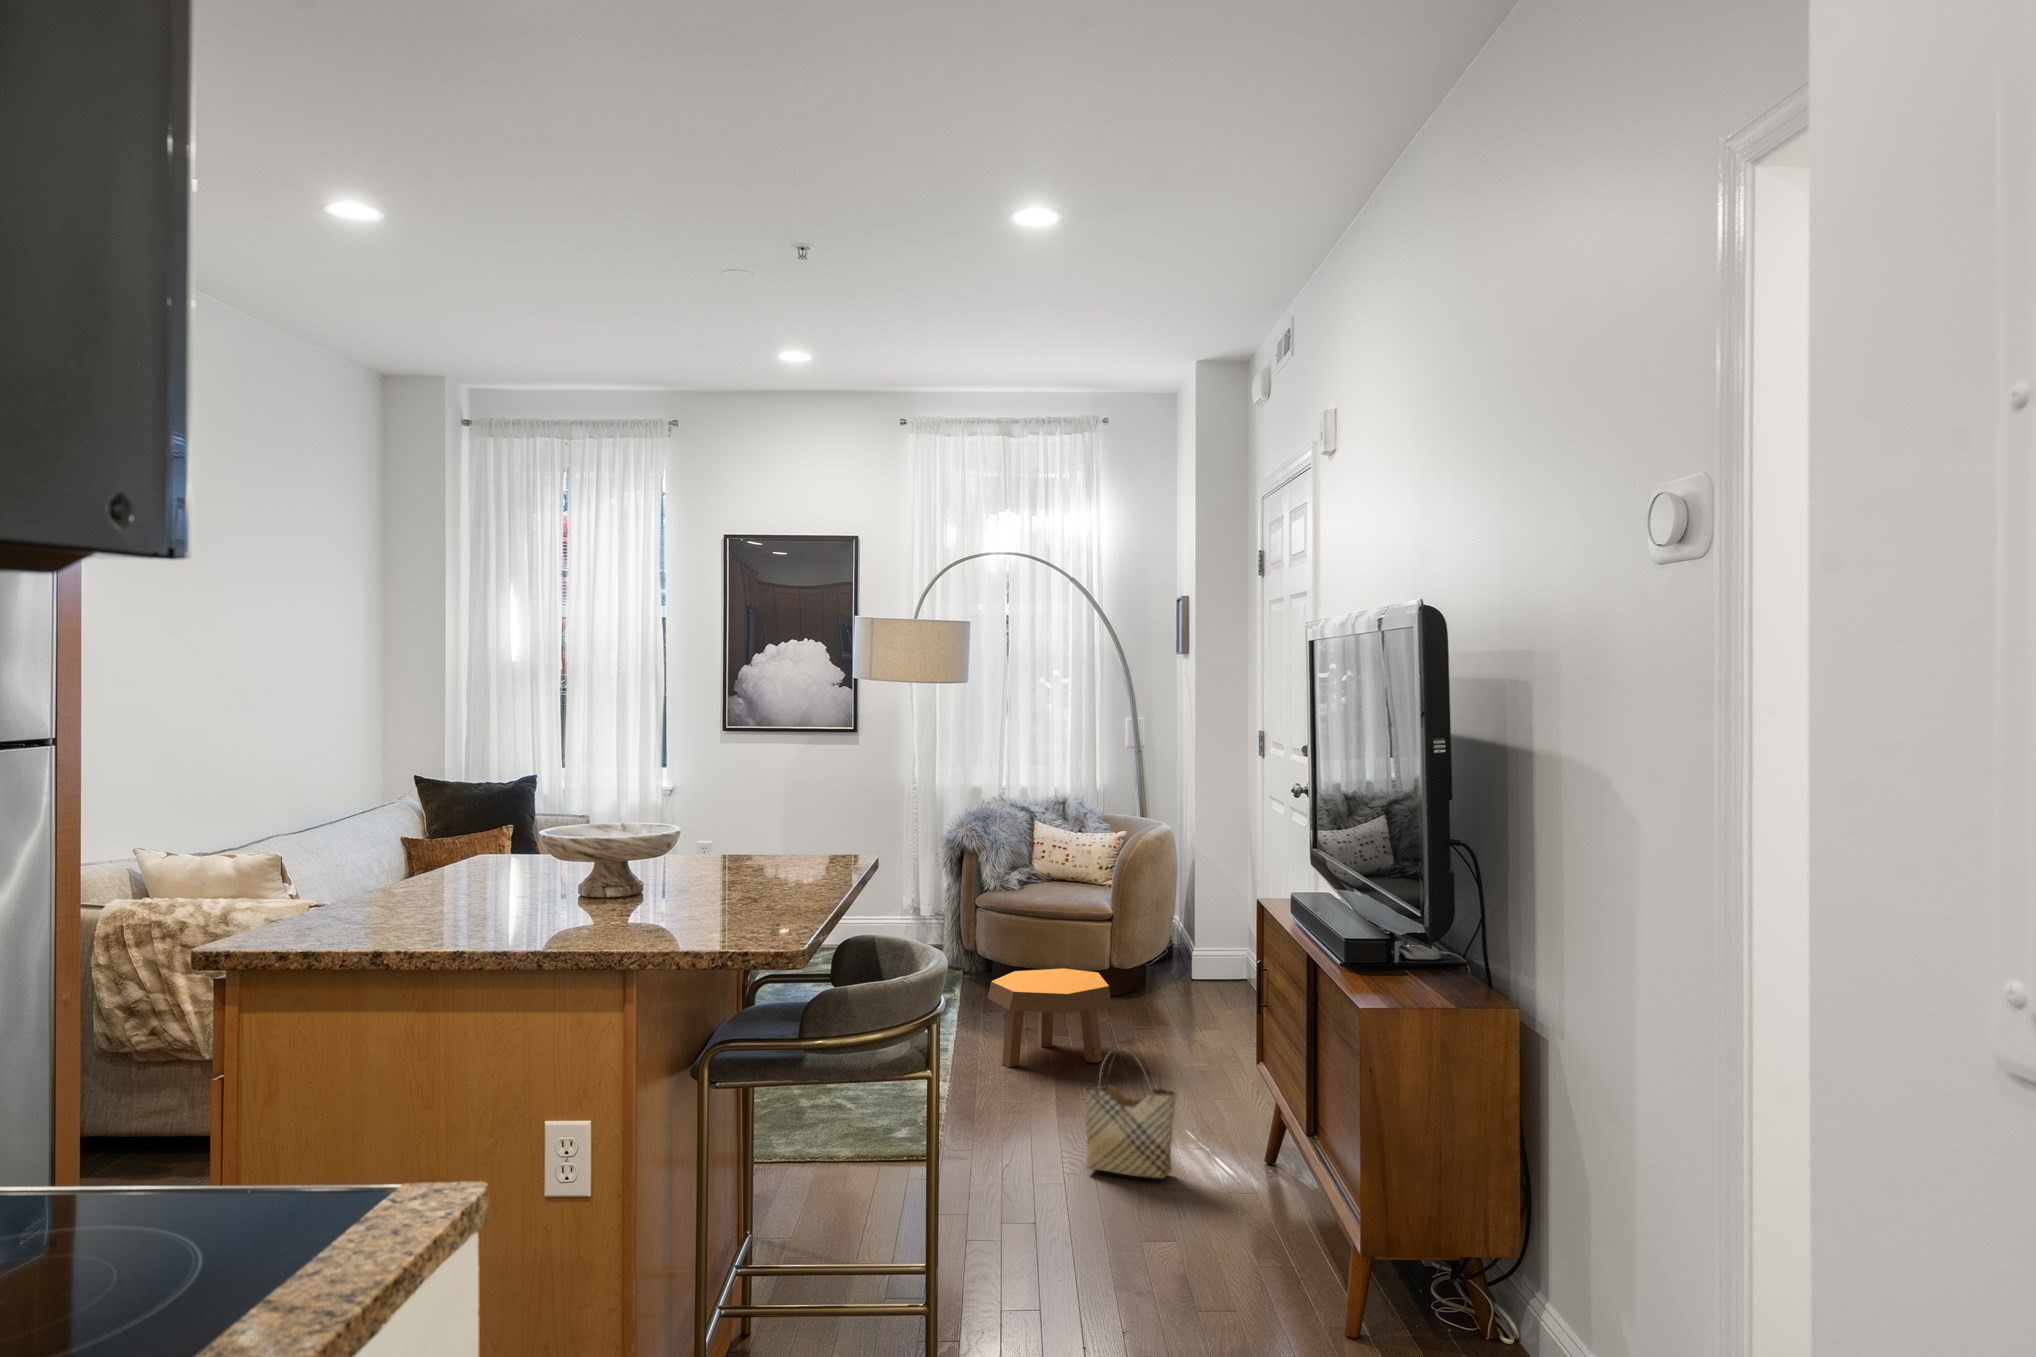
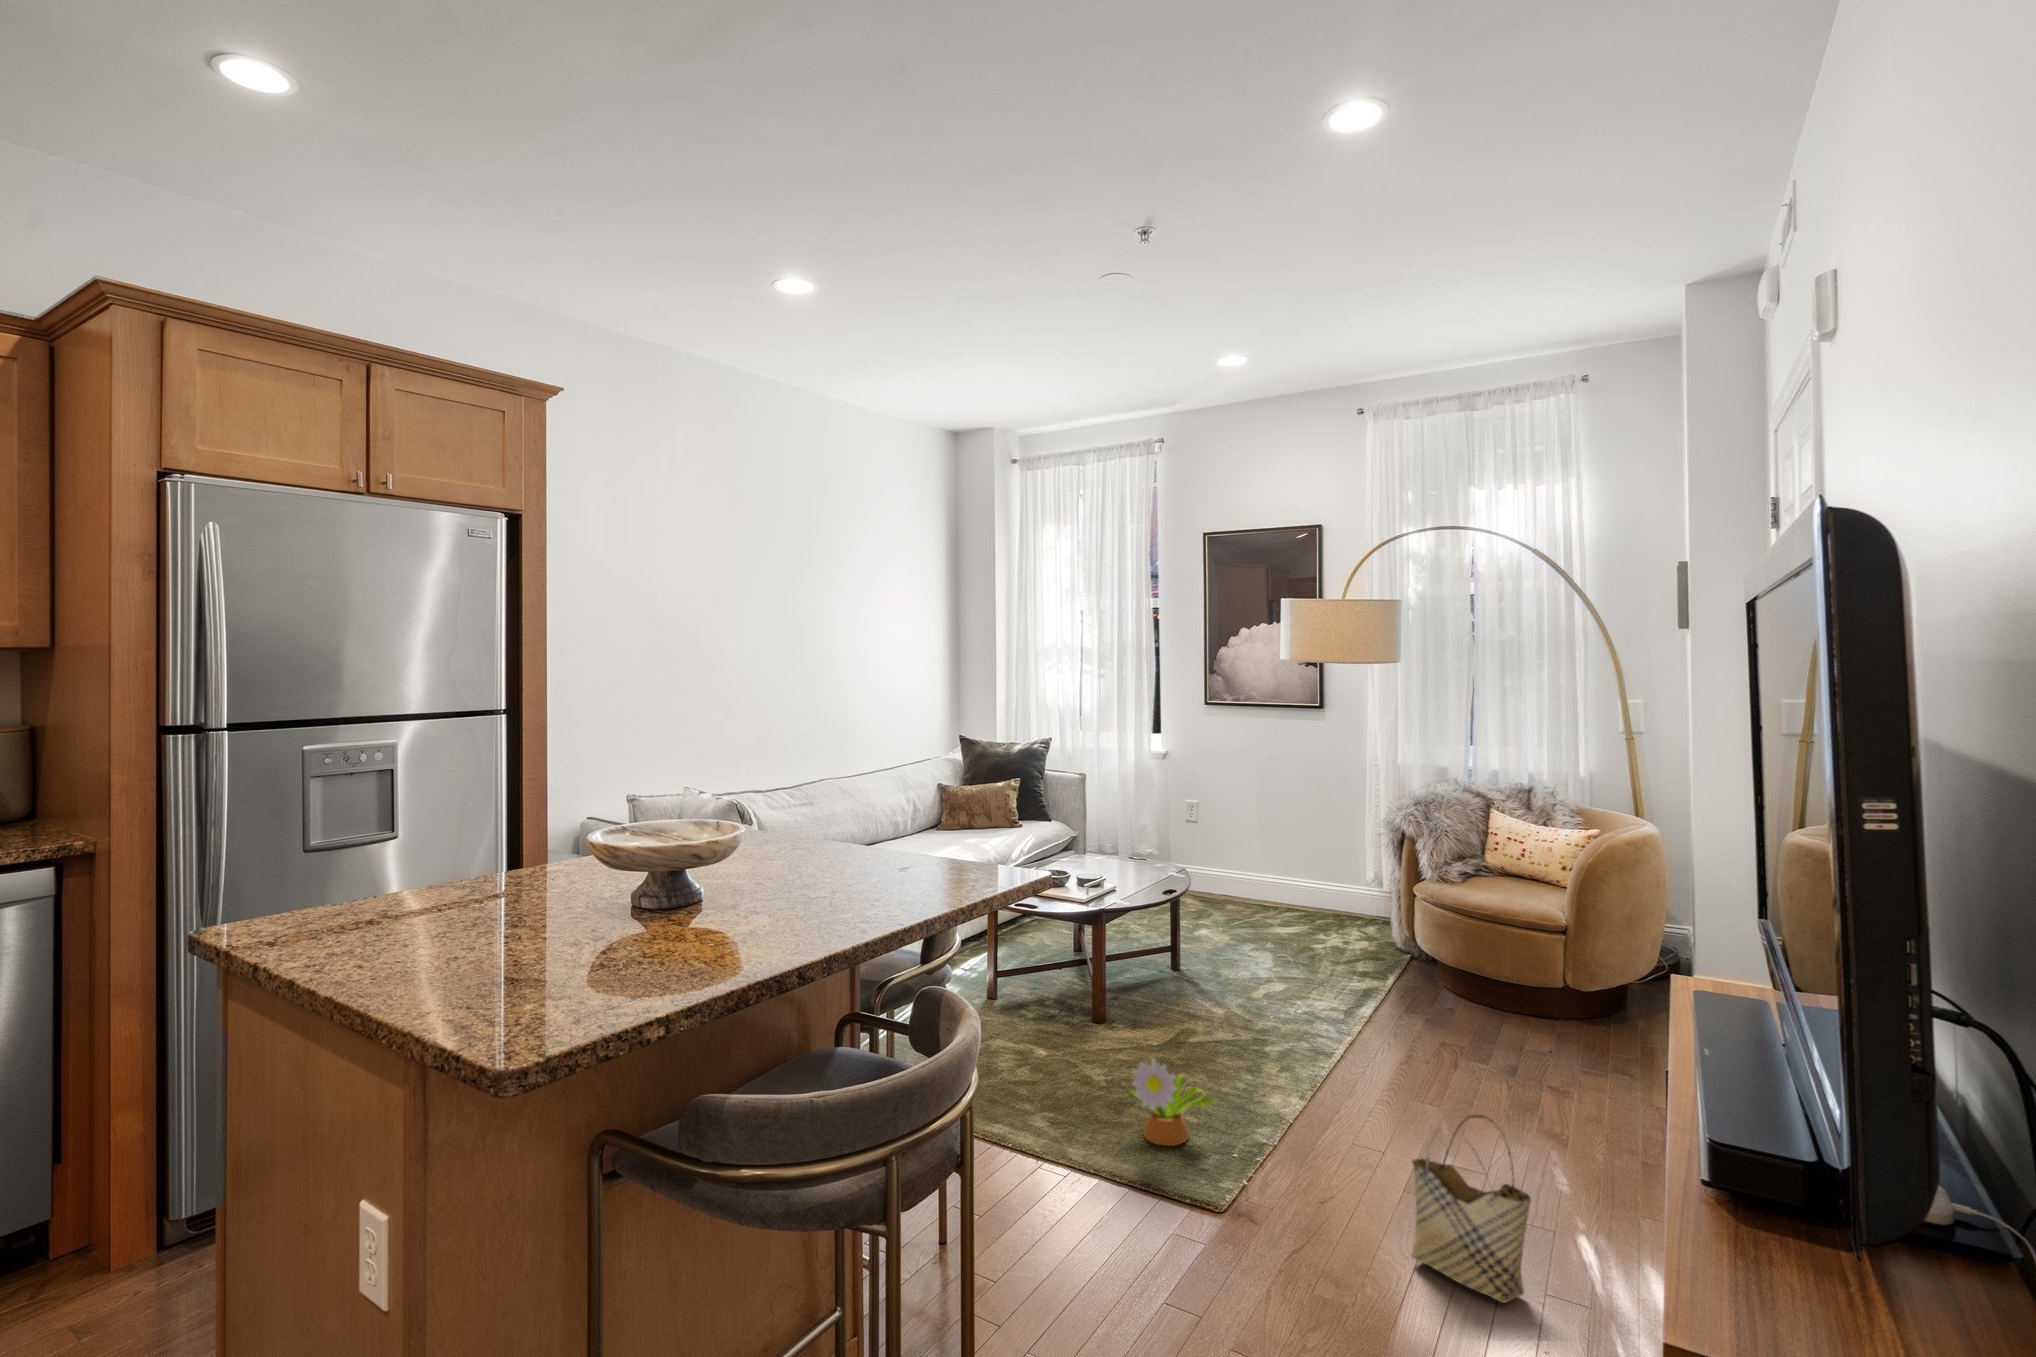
footstool: present [988,968,1112,1067] -> none [1384,978,1526,1101]
decorative plant: none [789,1058,884,1144] -> present [1124,1059,1217,1146]

